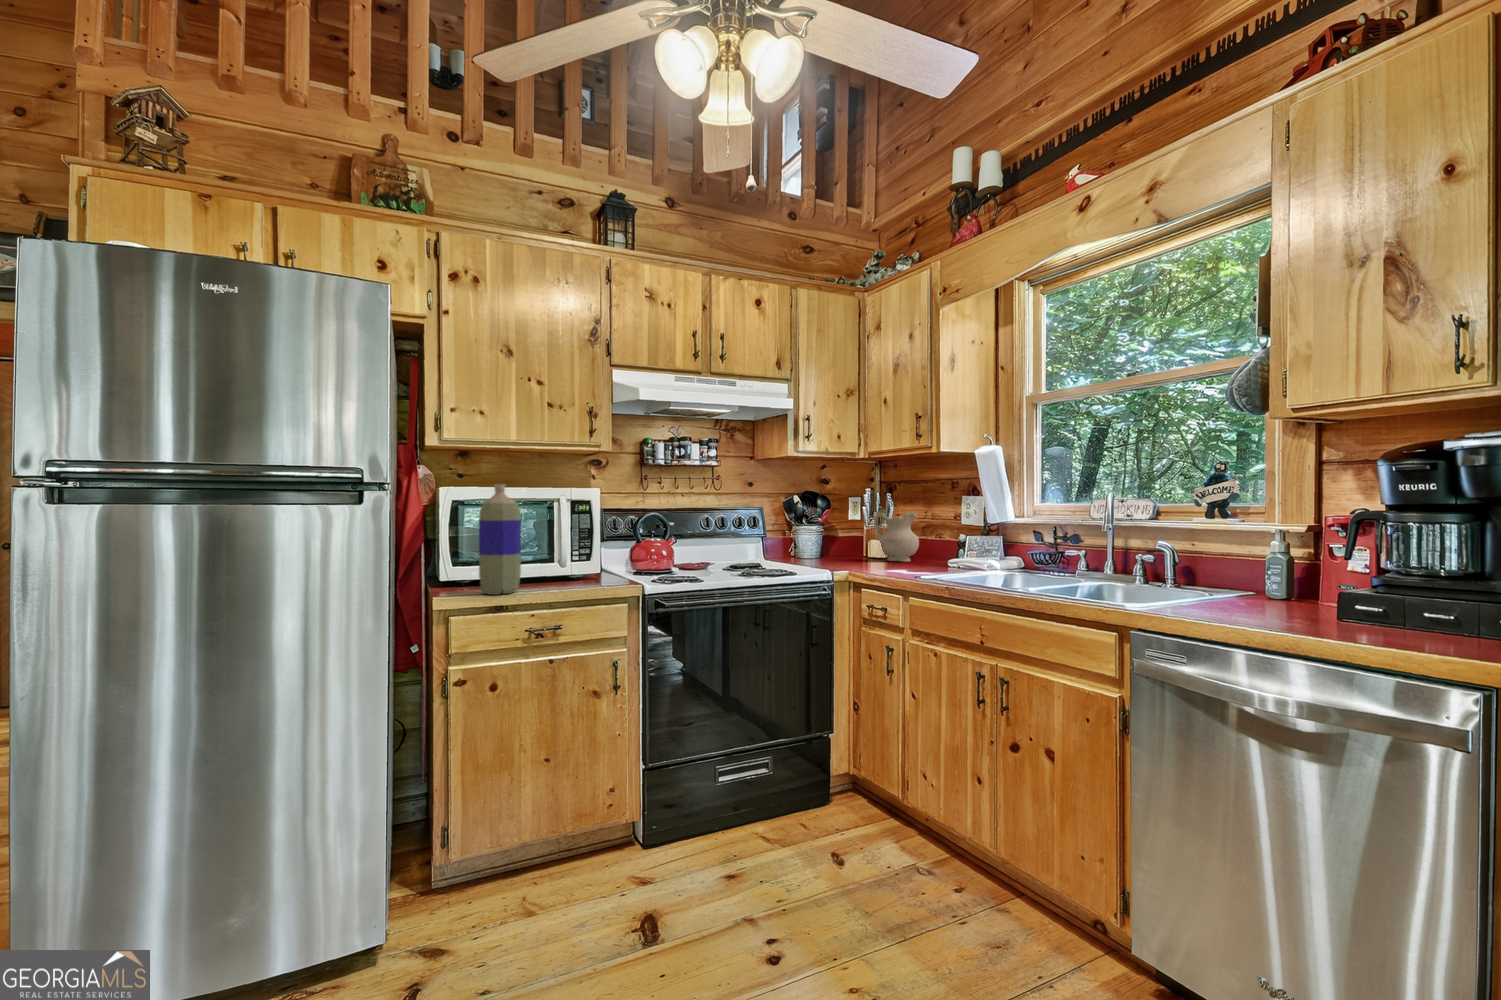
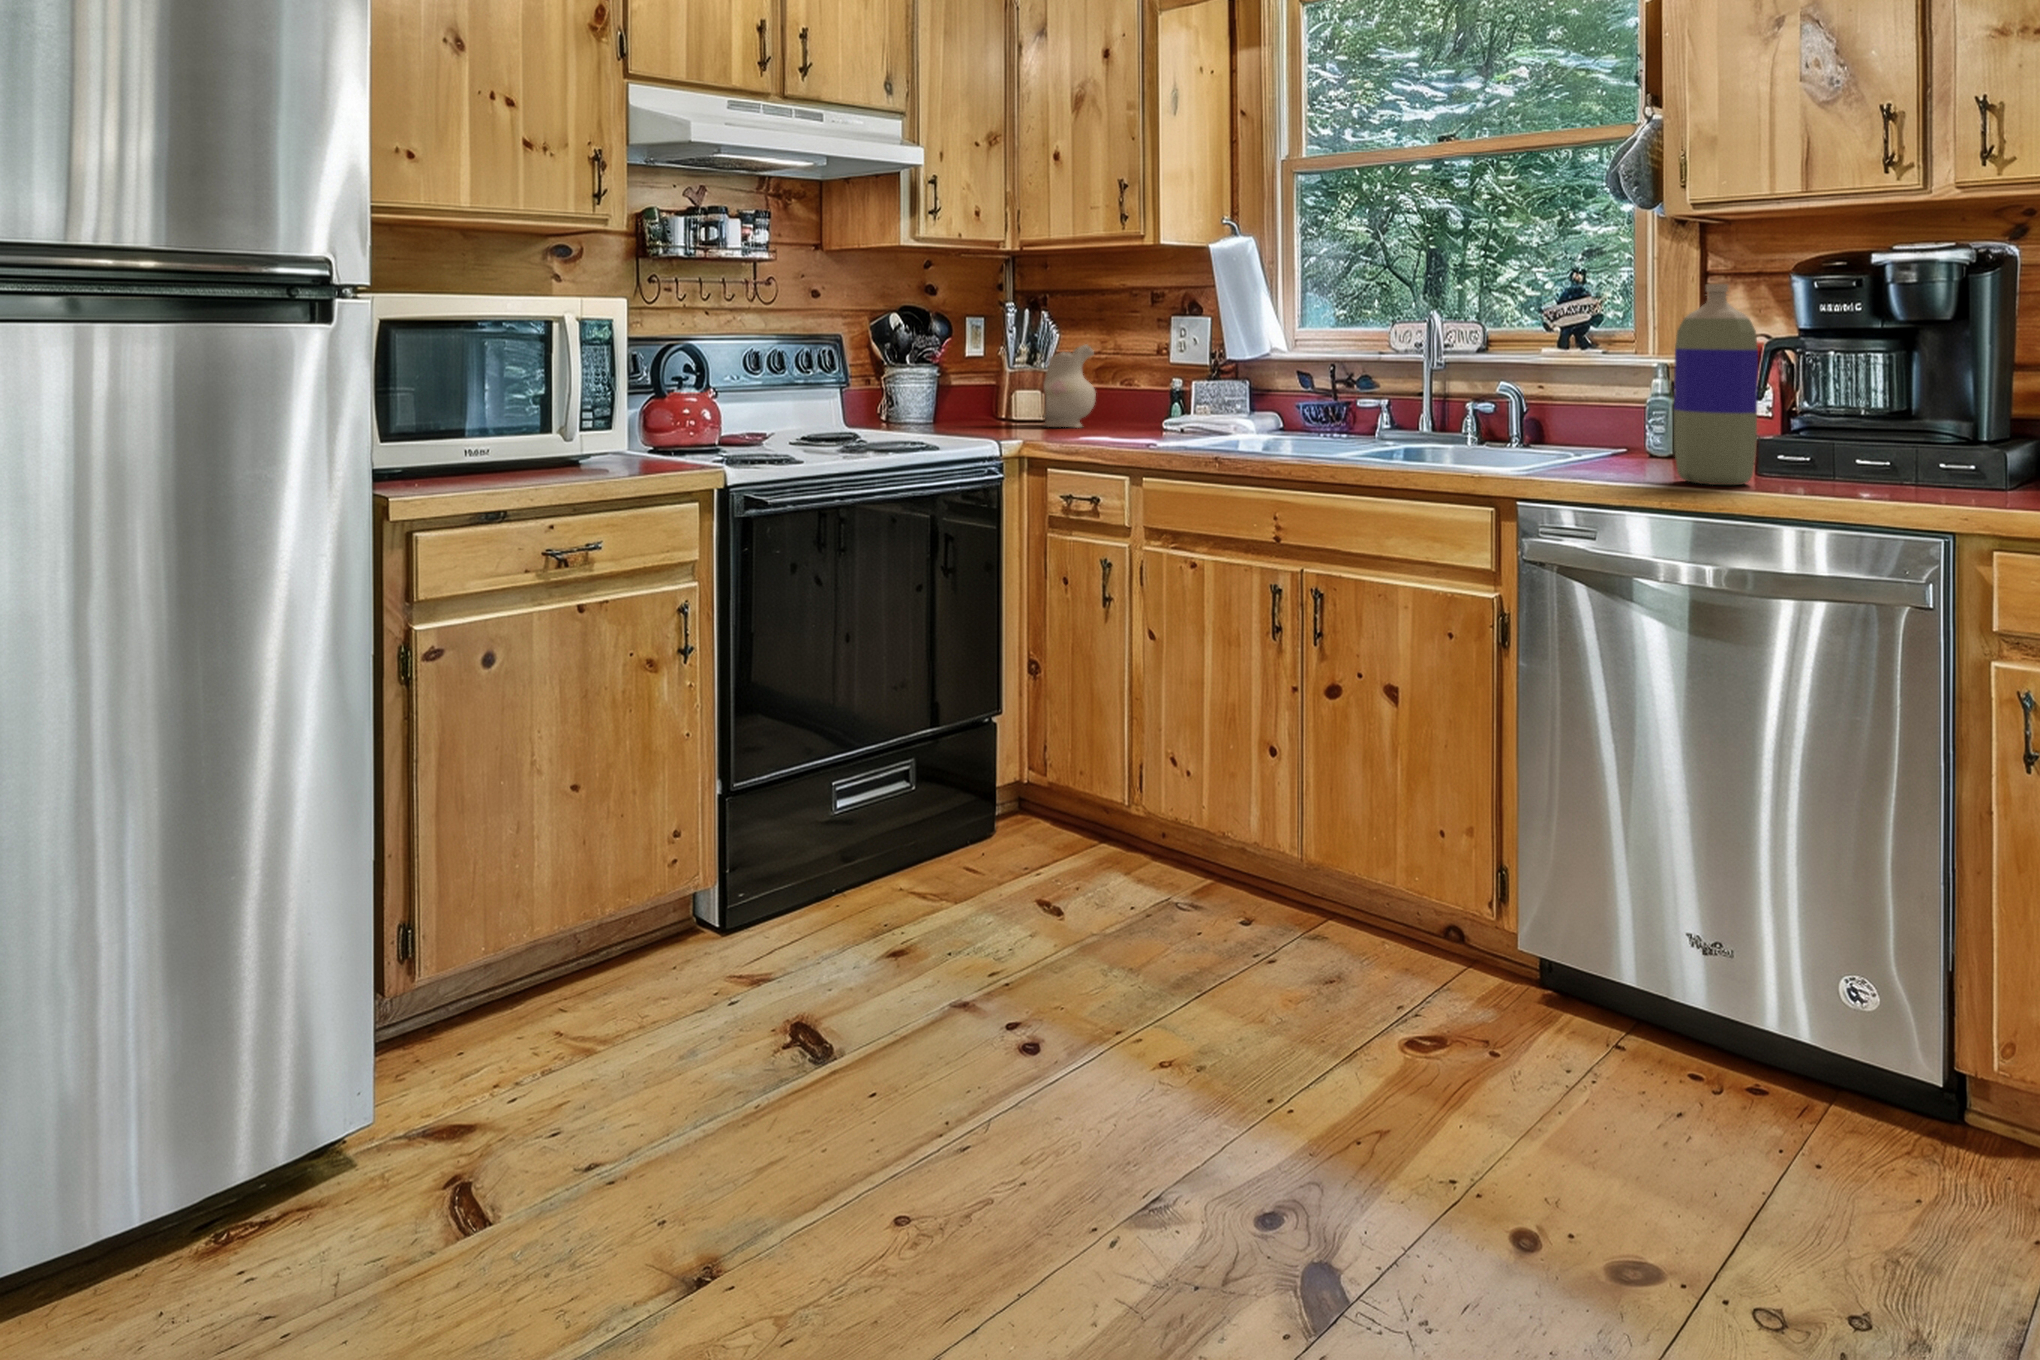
bottle: present [479,484,521,595] -> present [1674,284,1758,485]

